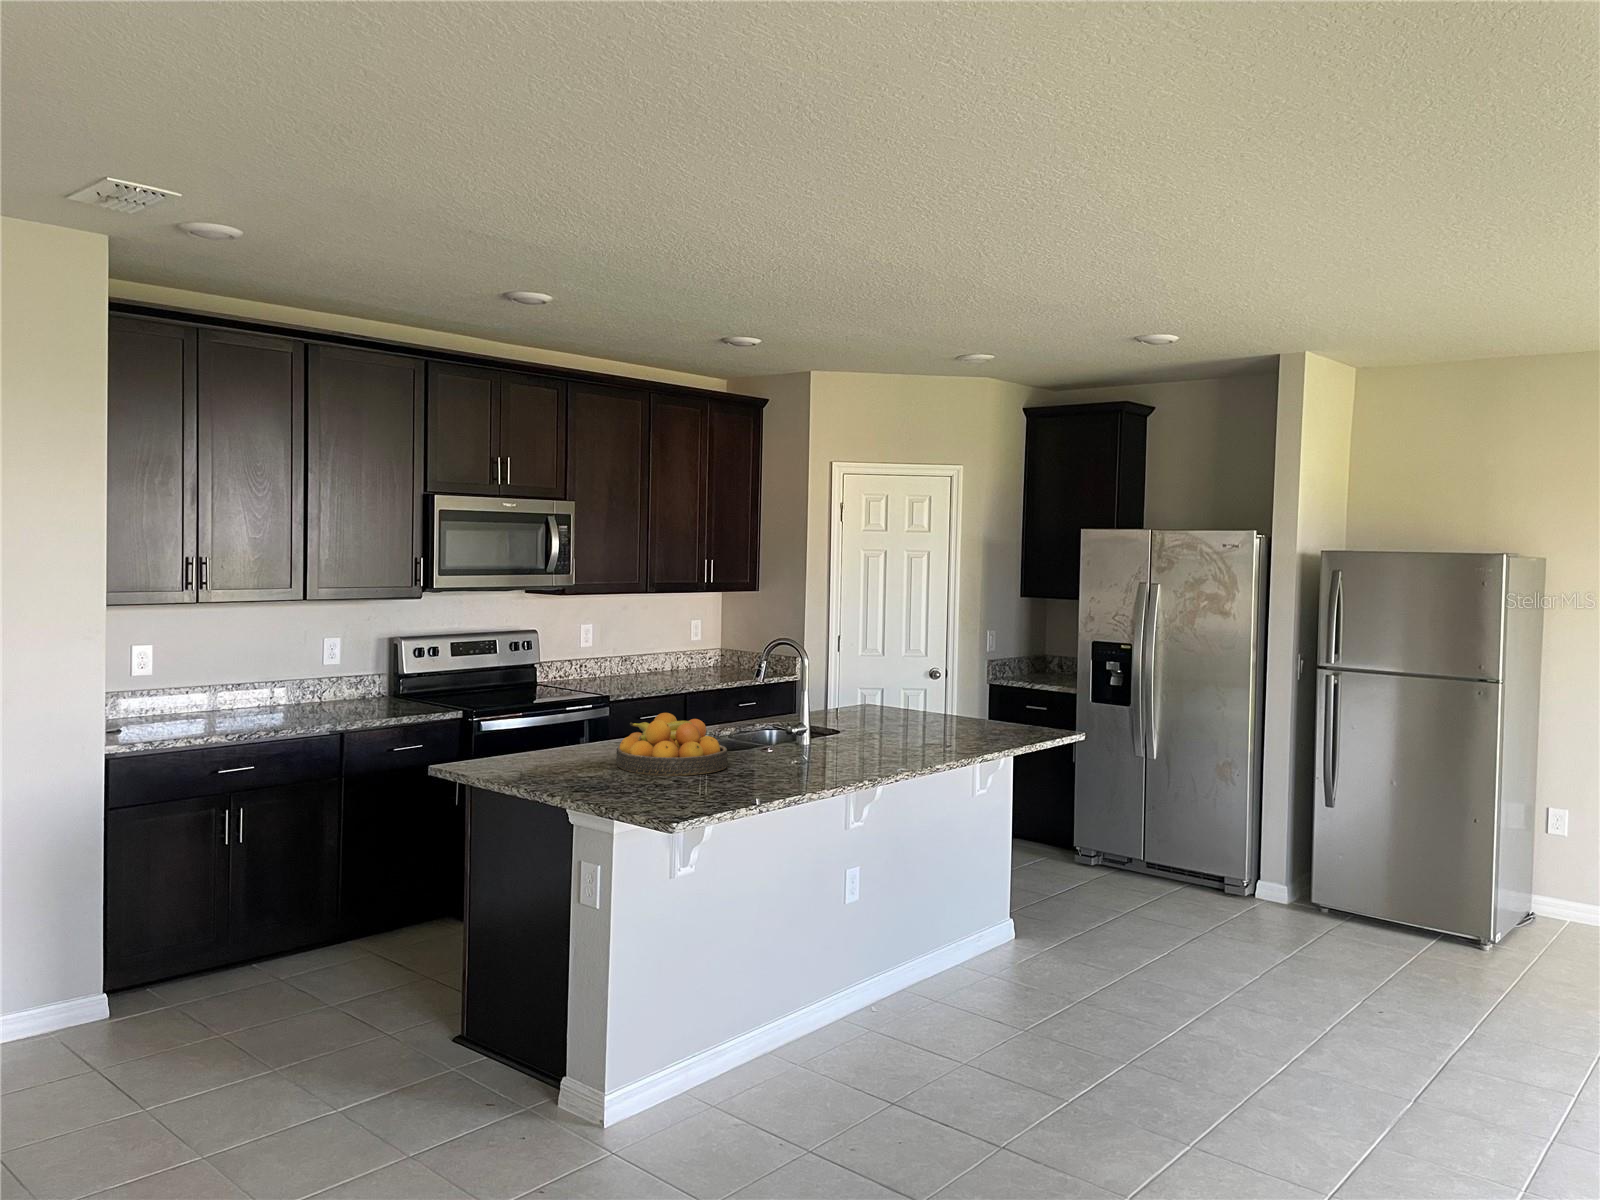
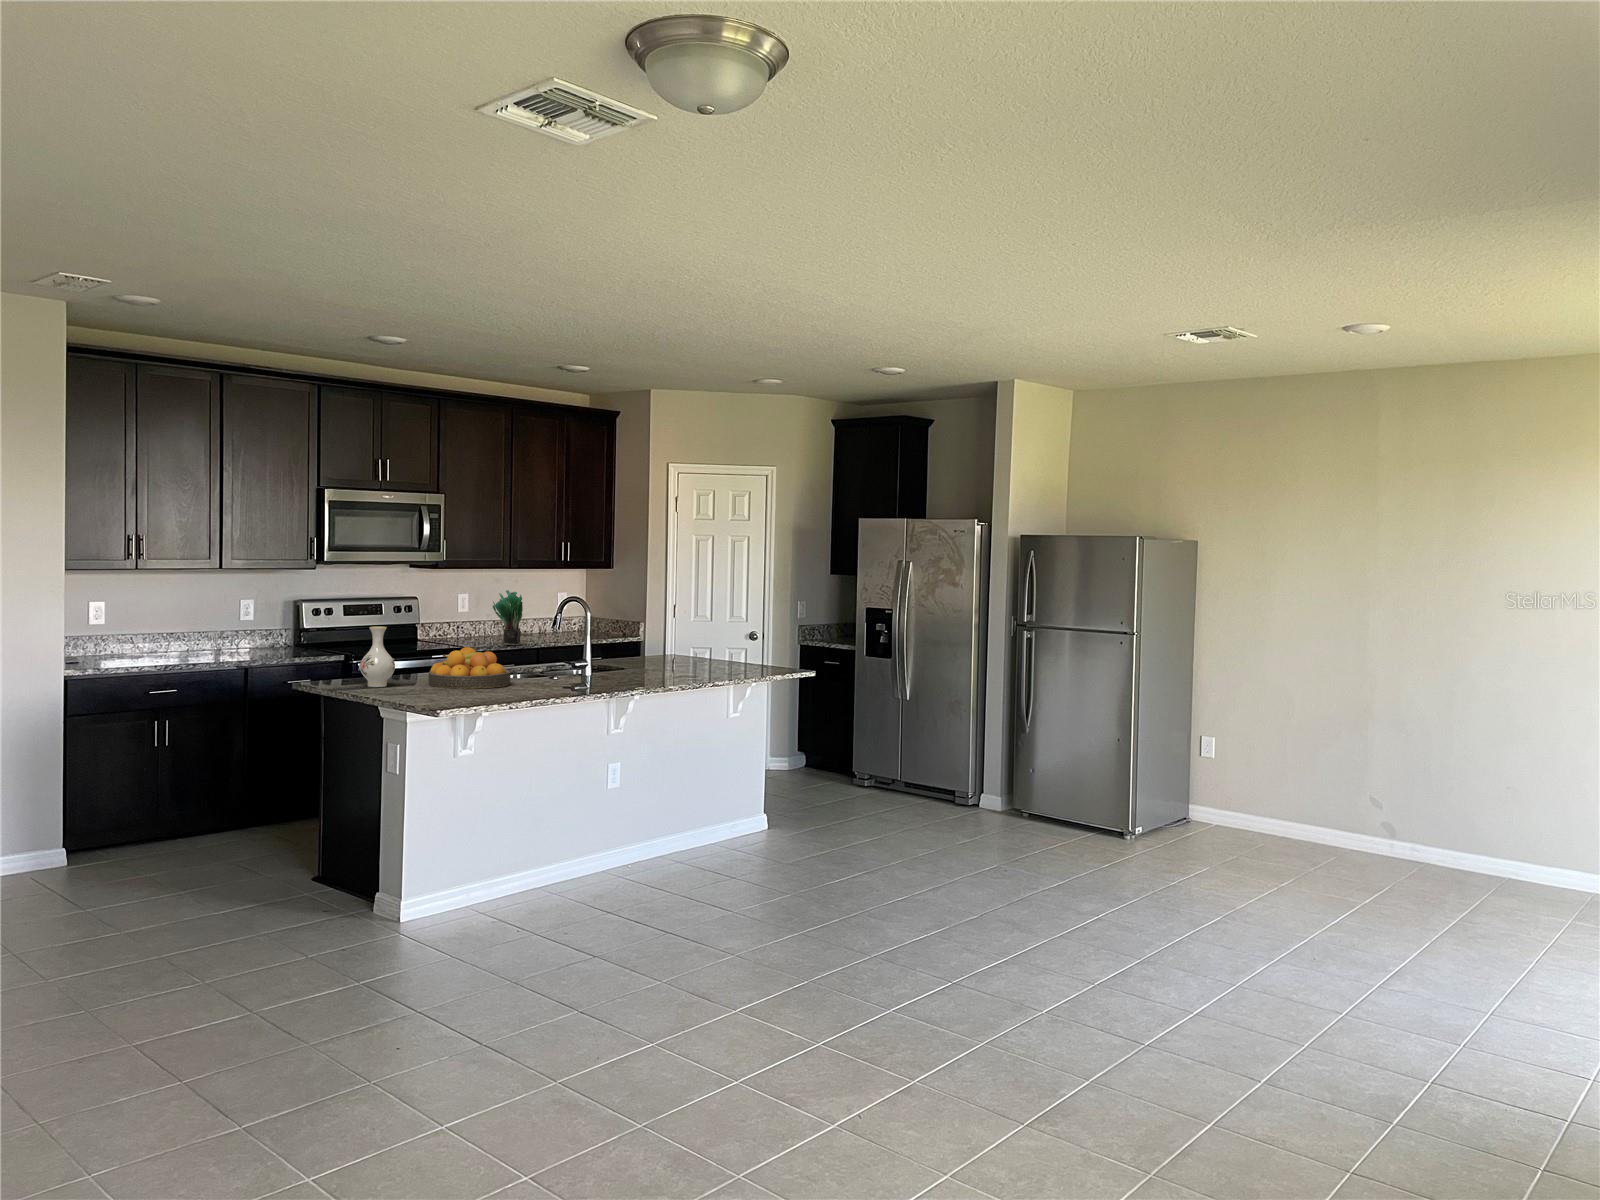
potted plant: none [622,620,661,689] -> present [493,590,523,645]
vase: none [528,688,576,775] -> present [360,627,395,687]

